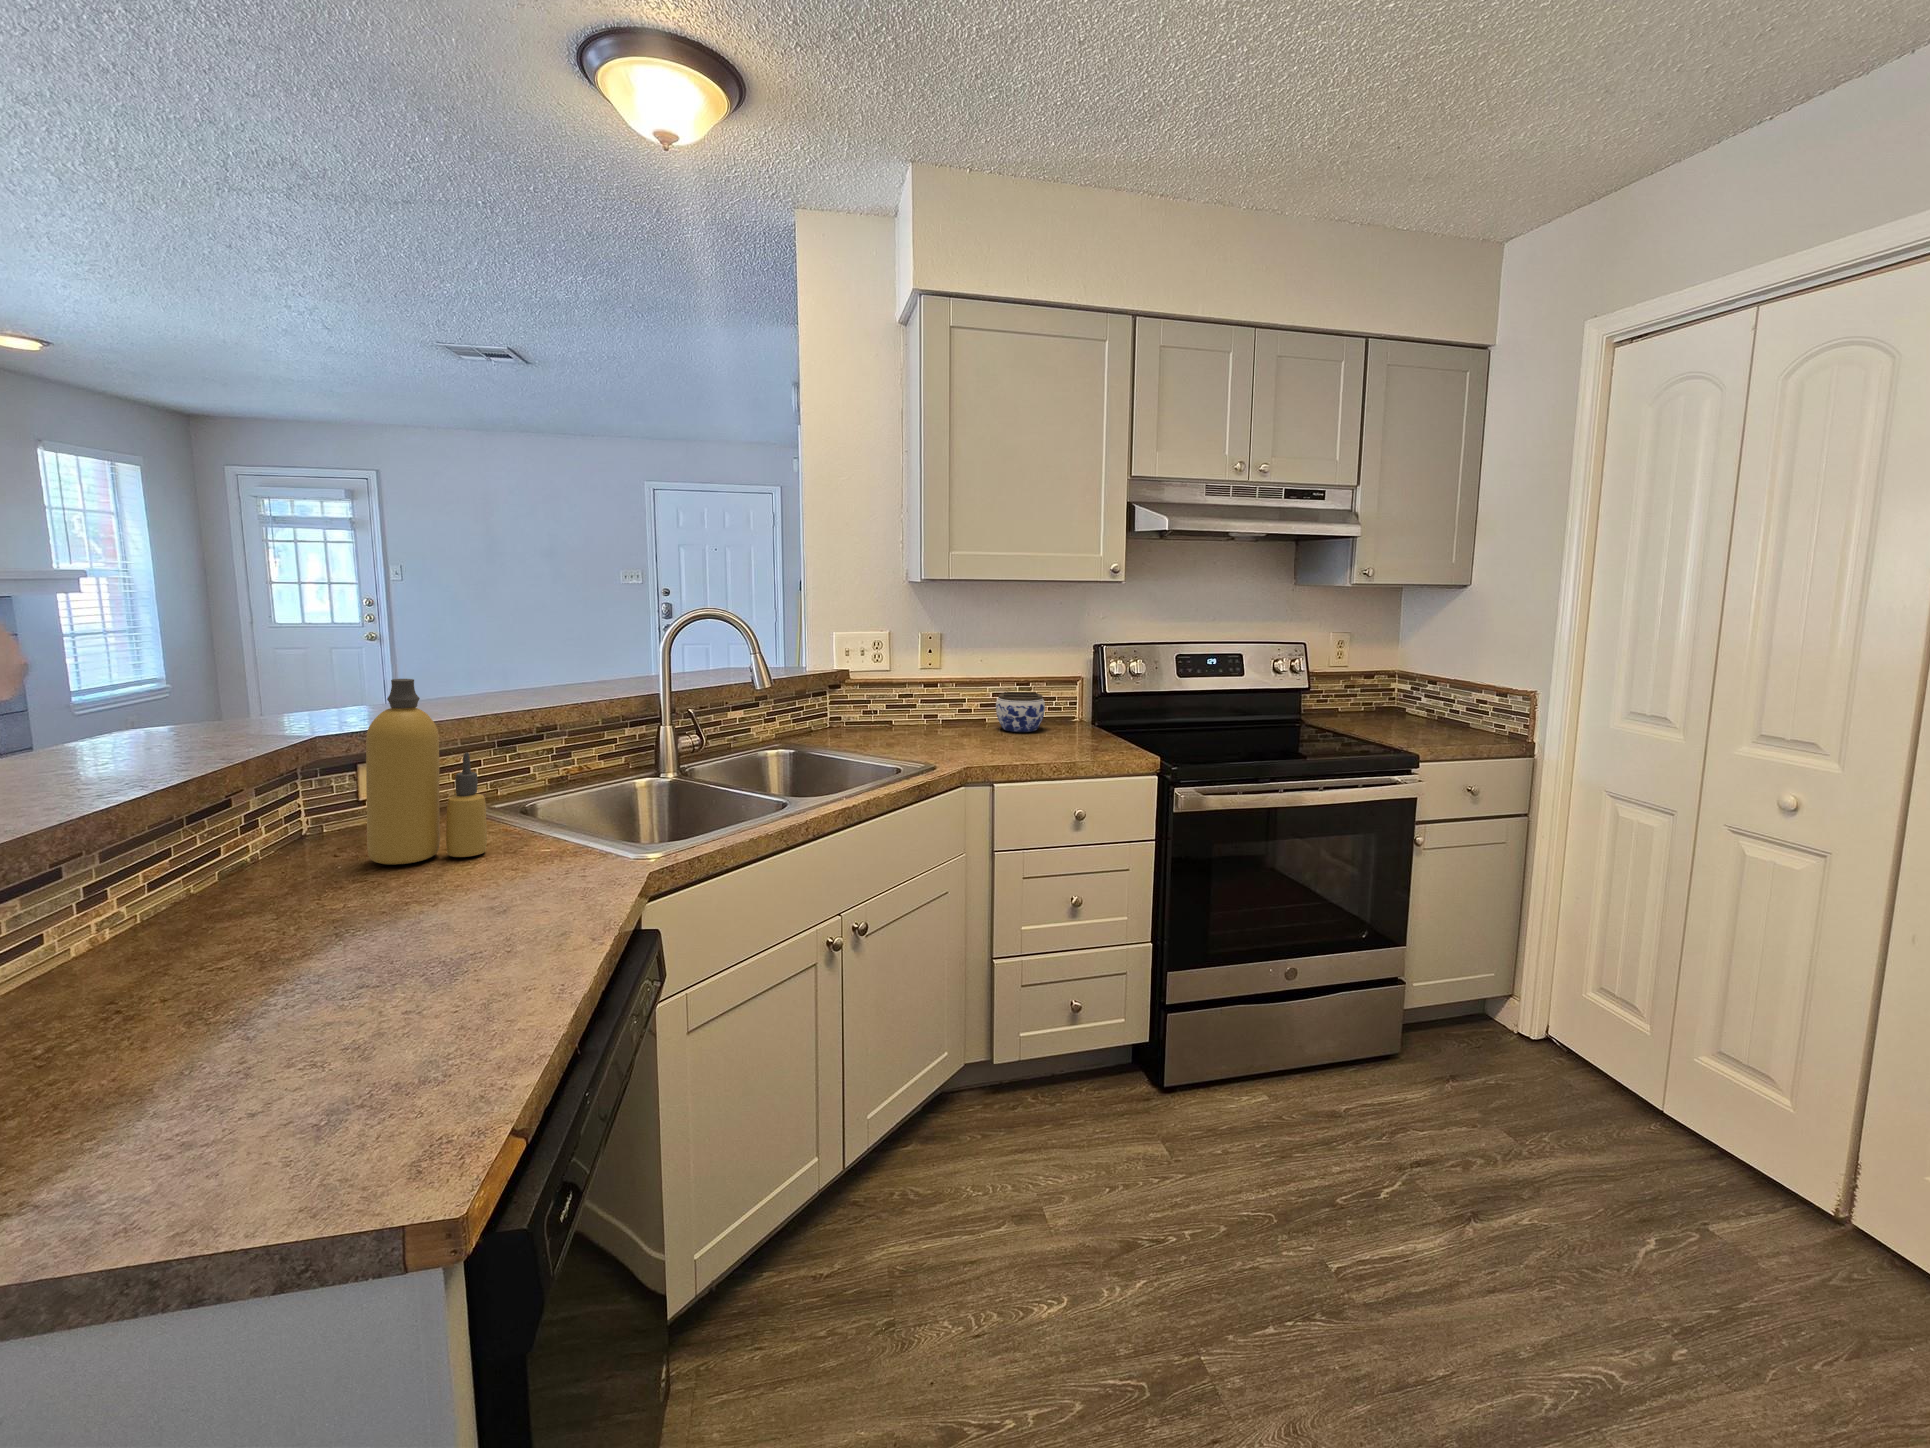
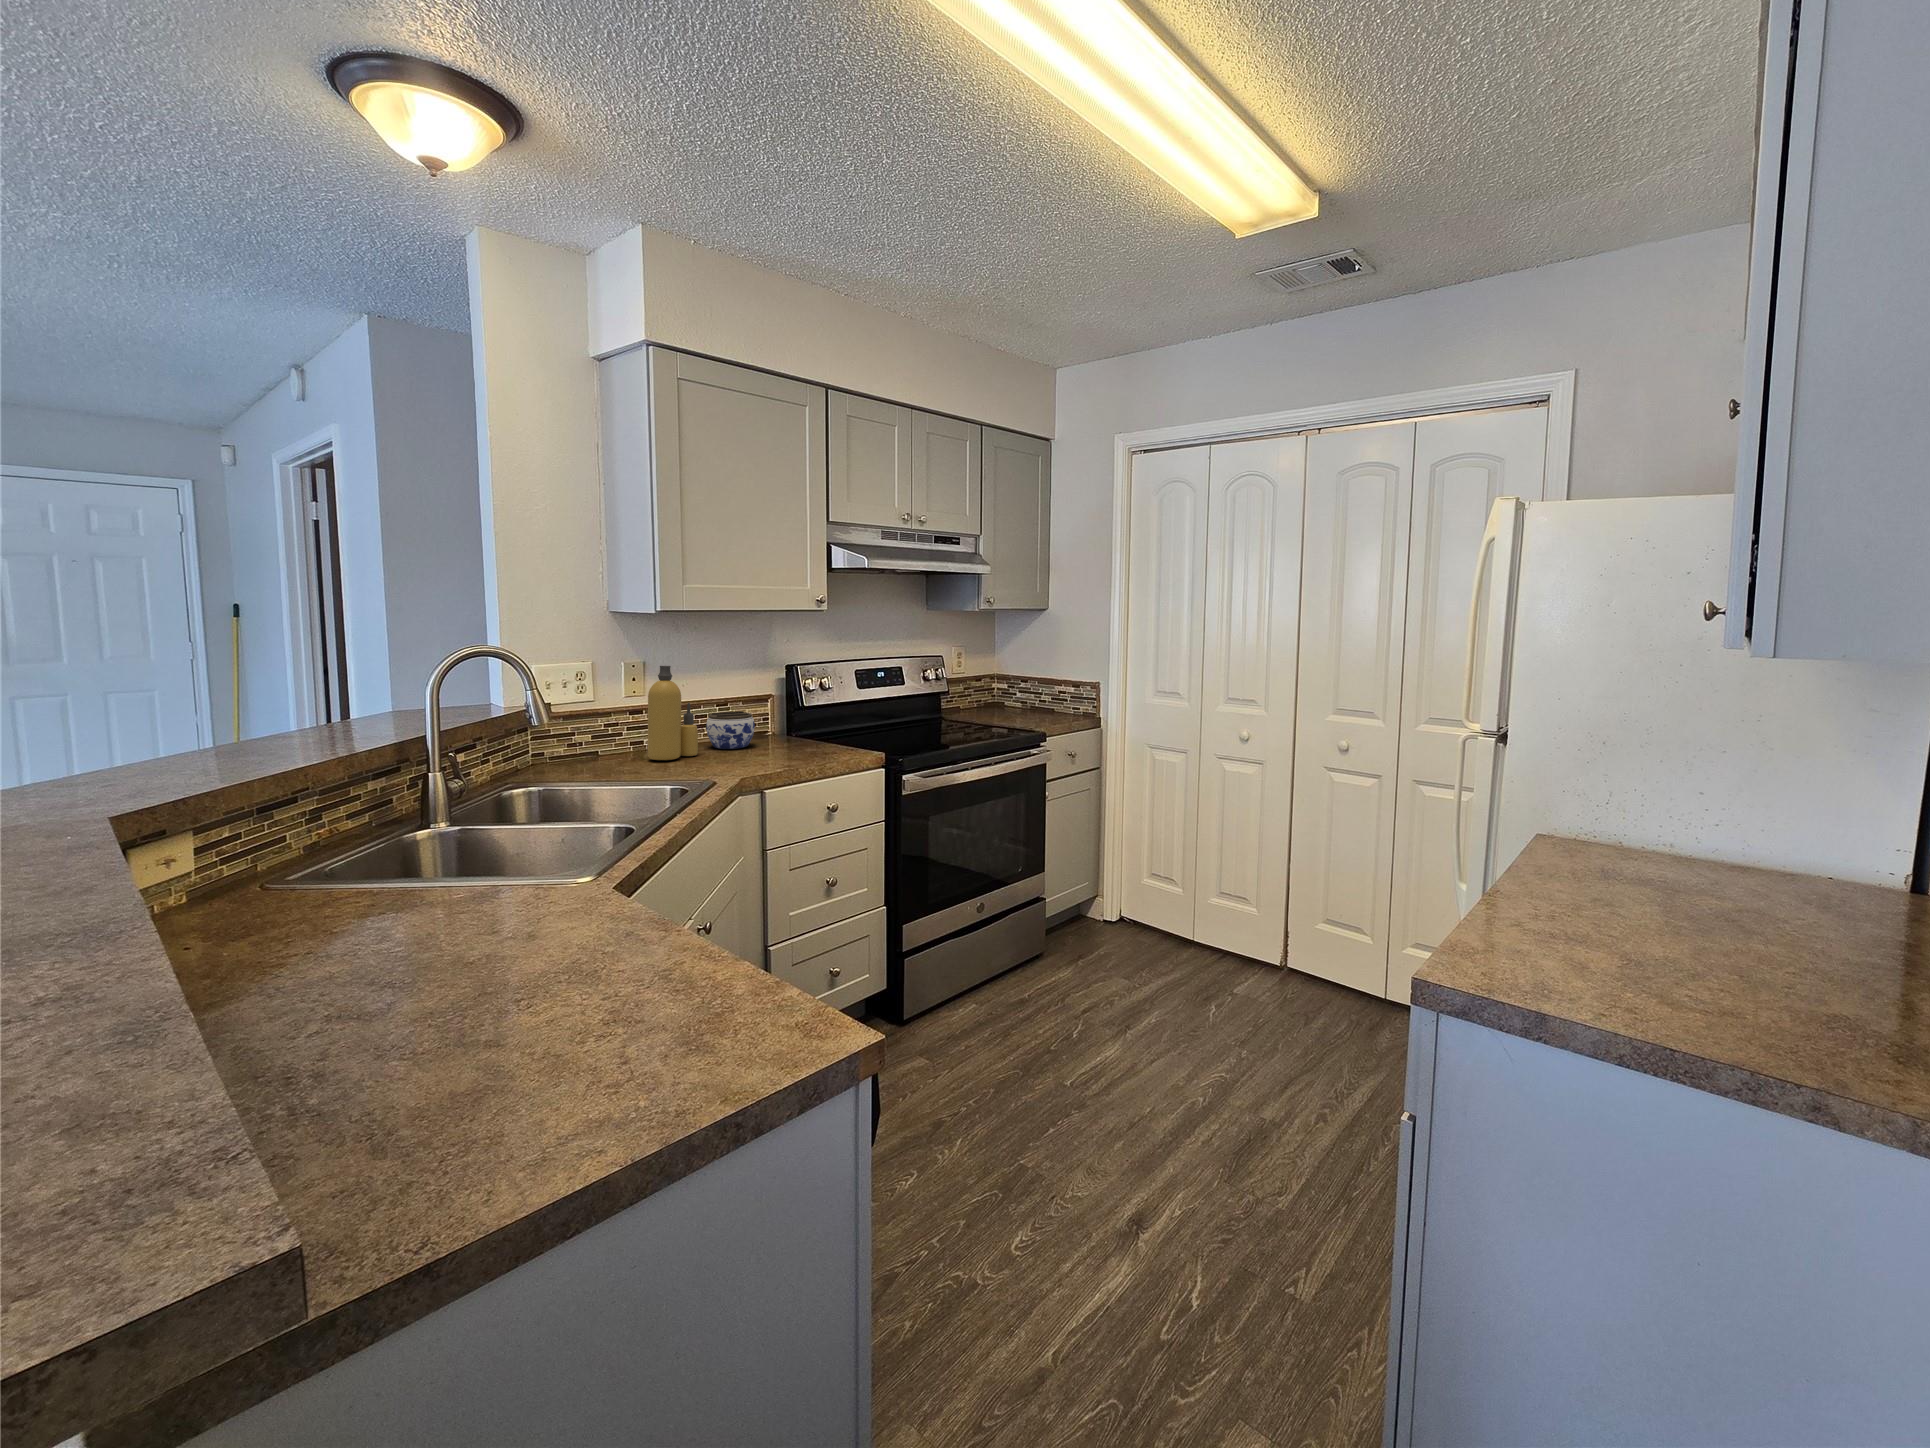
bottle: present [366,679,487,864] -> present [648,666,698,760]

